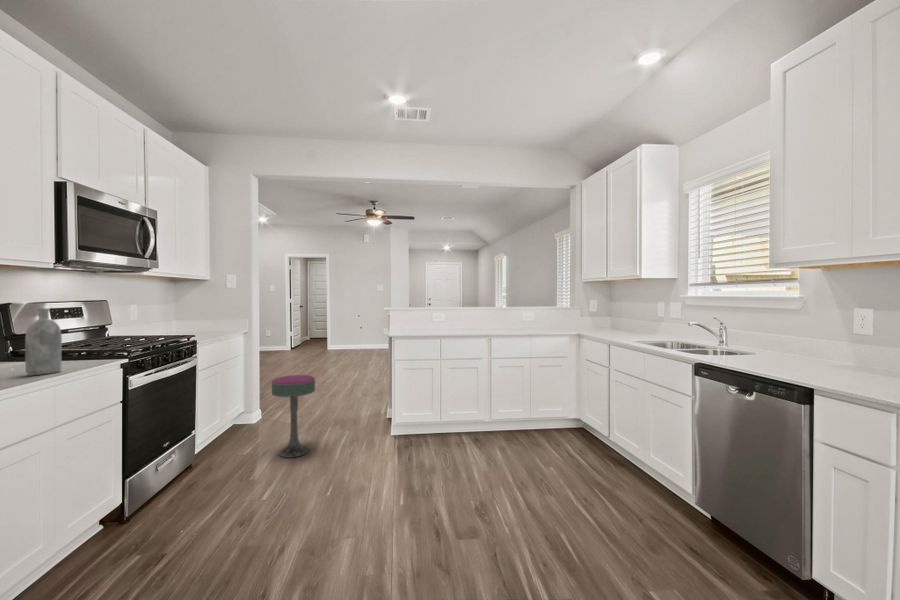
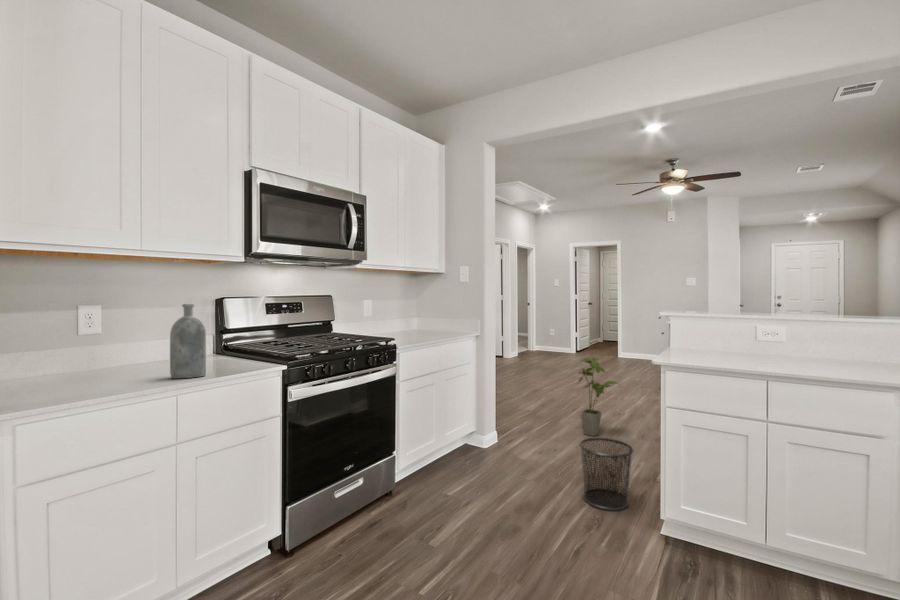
house plant: none [321,343,352,401] -> present [579,358,618,436]
bar stool: present [272,375,315,458] -> none [475,402,533,523]
waste bin: none [339,392,373,435] -> present [580,438,634,510]

